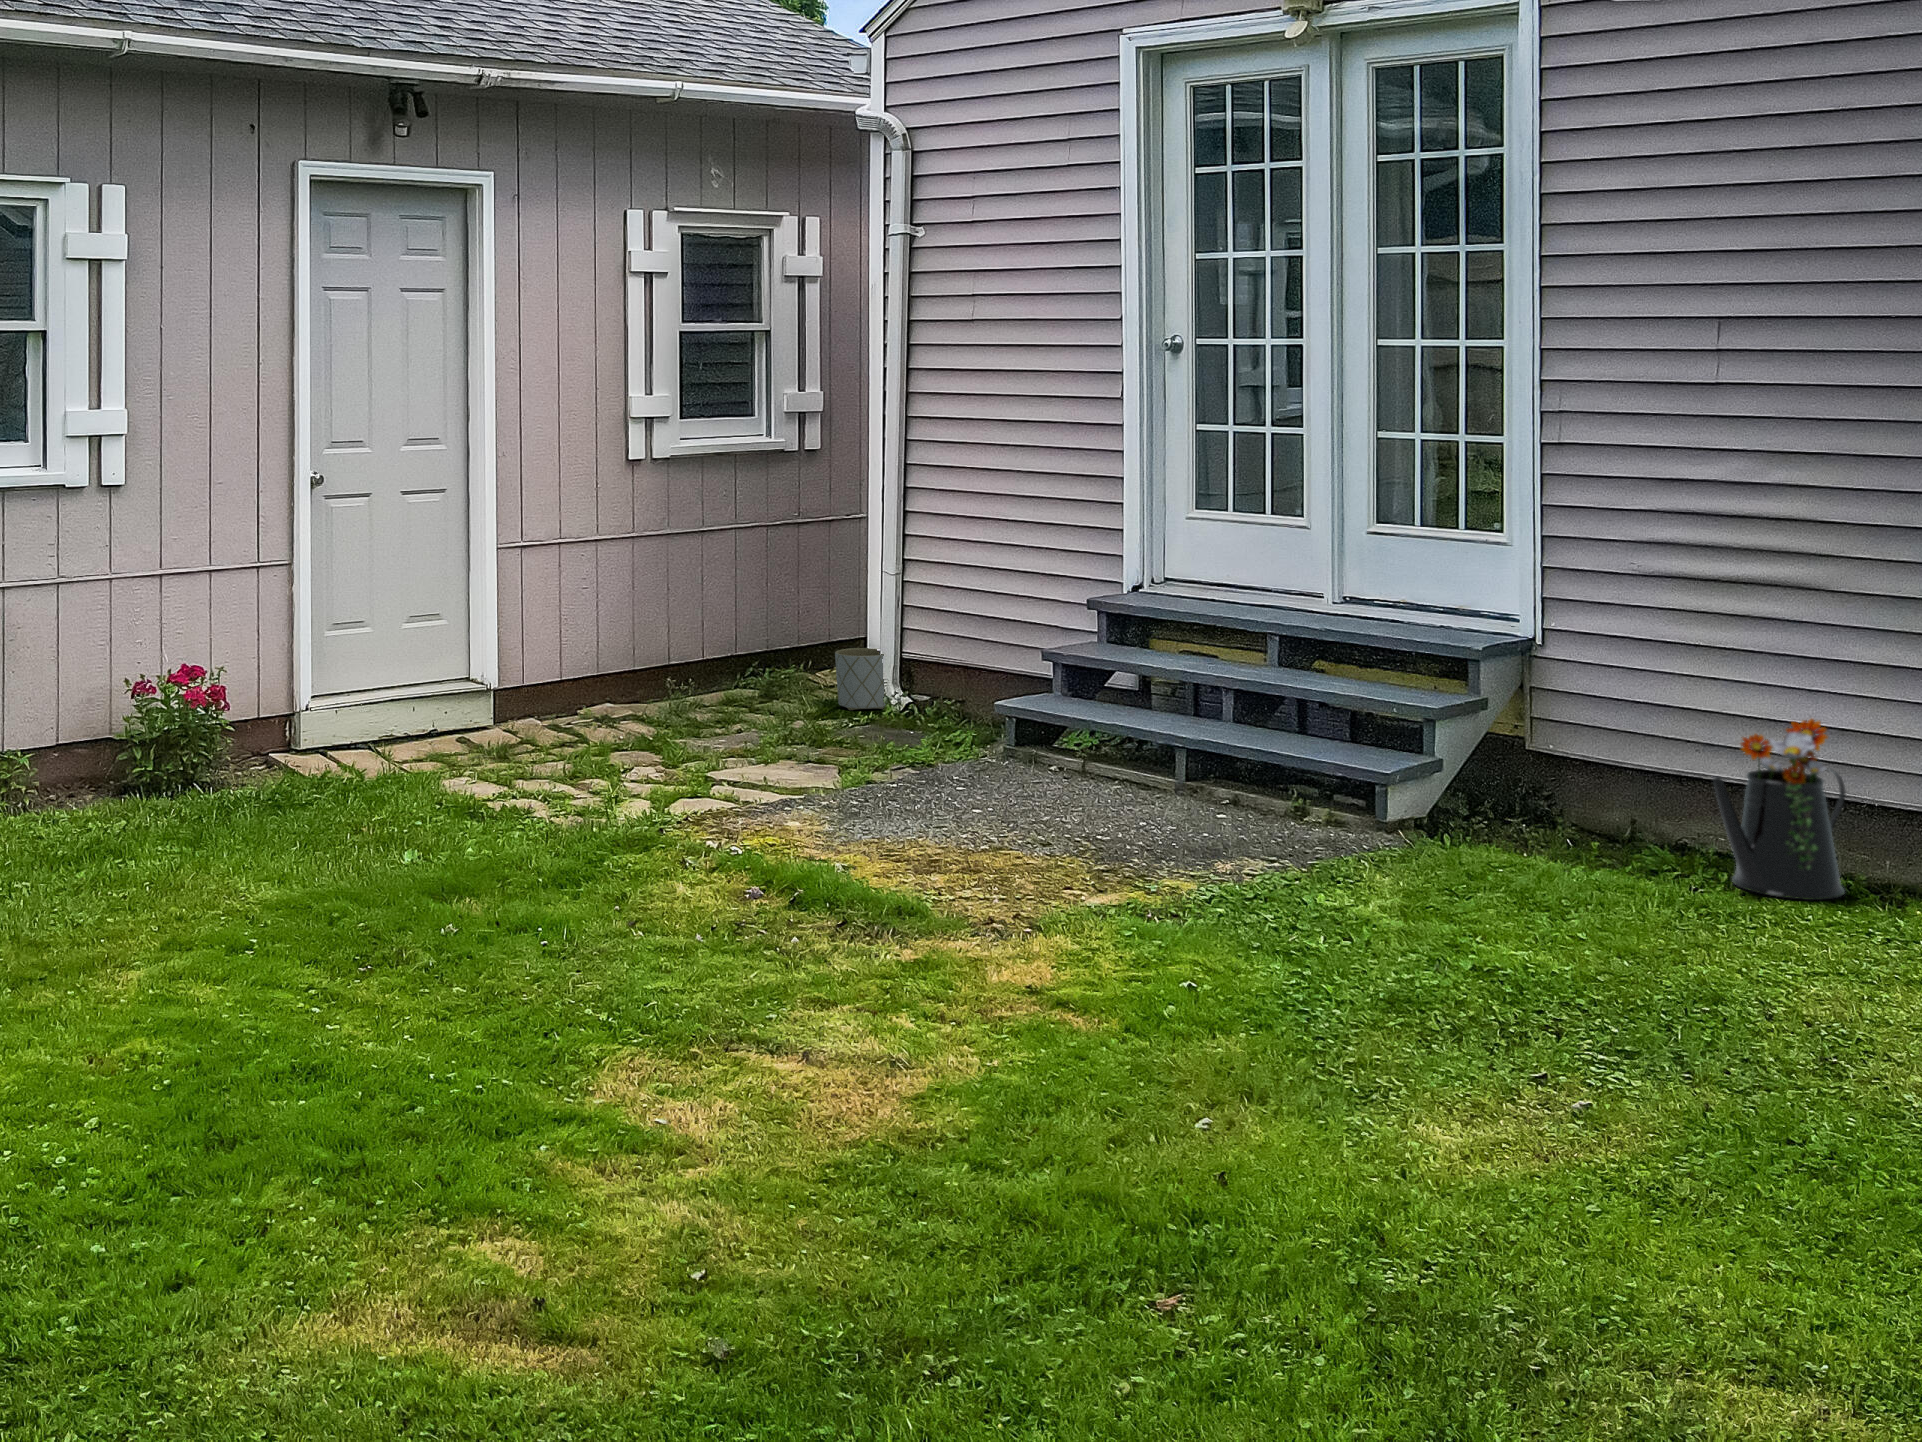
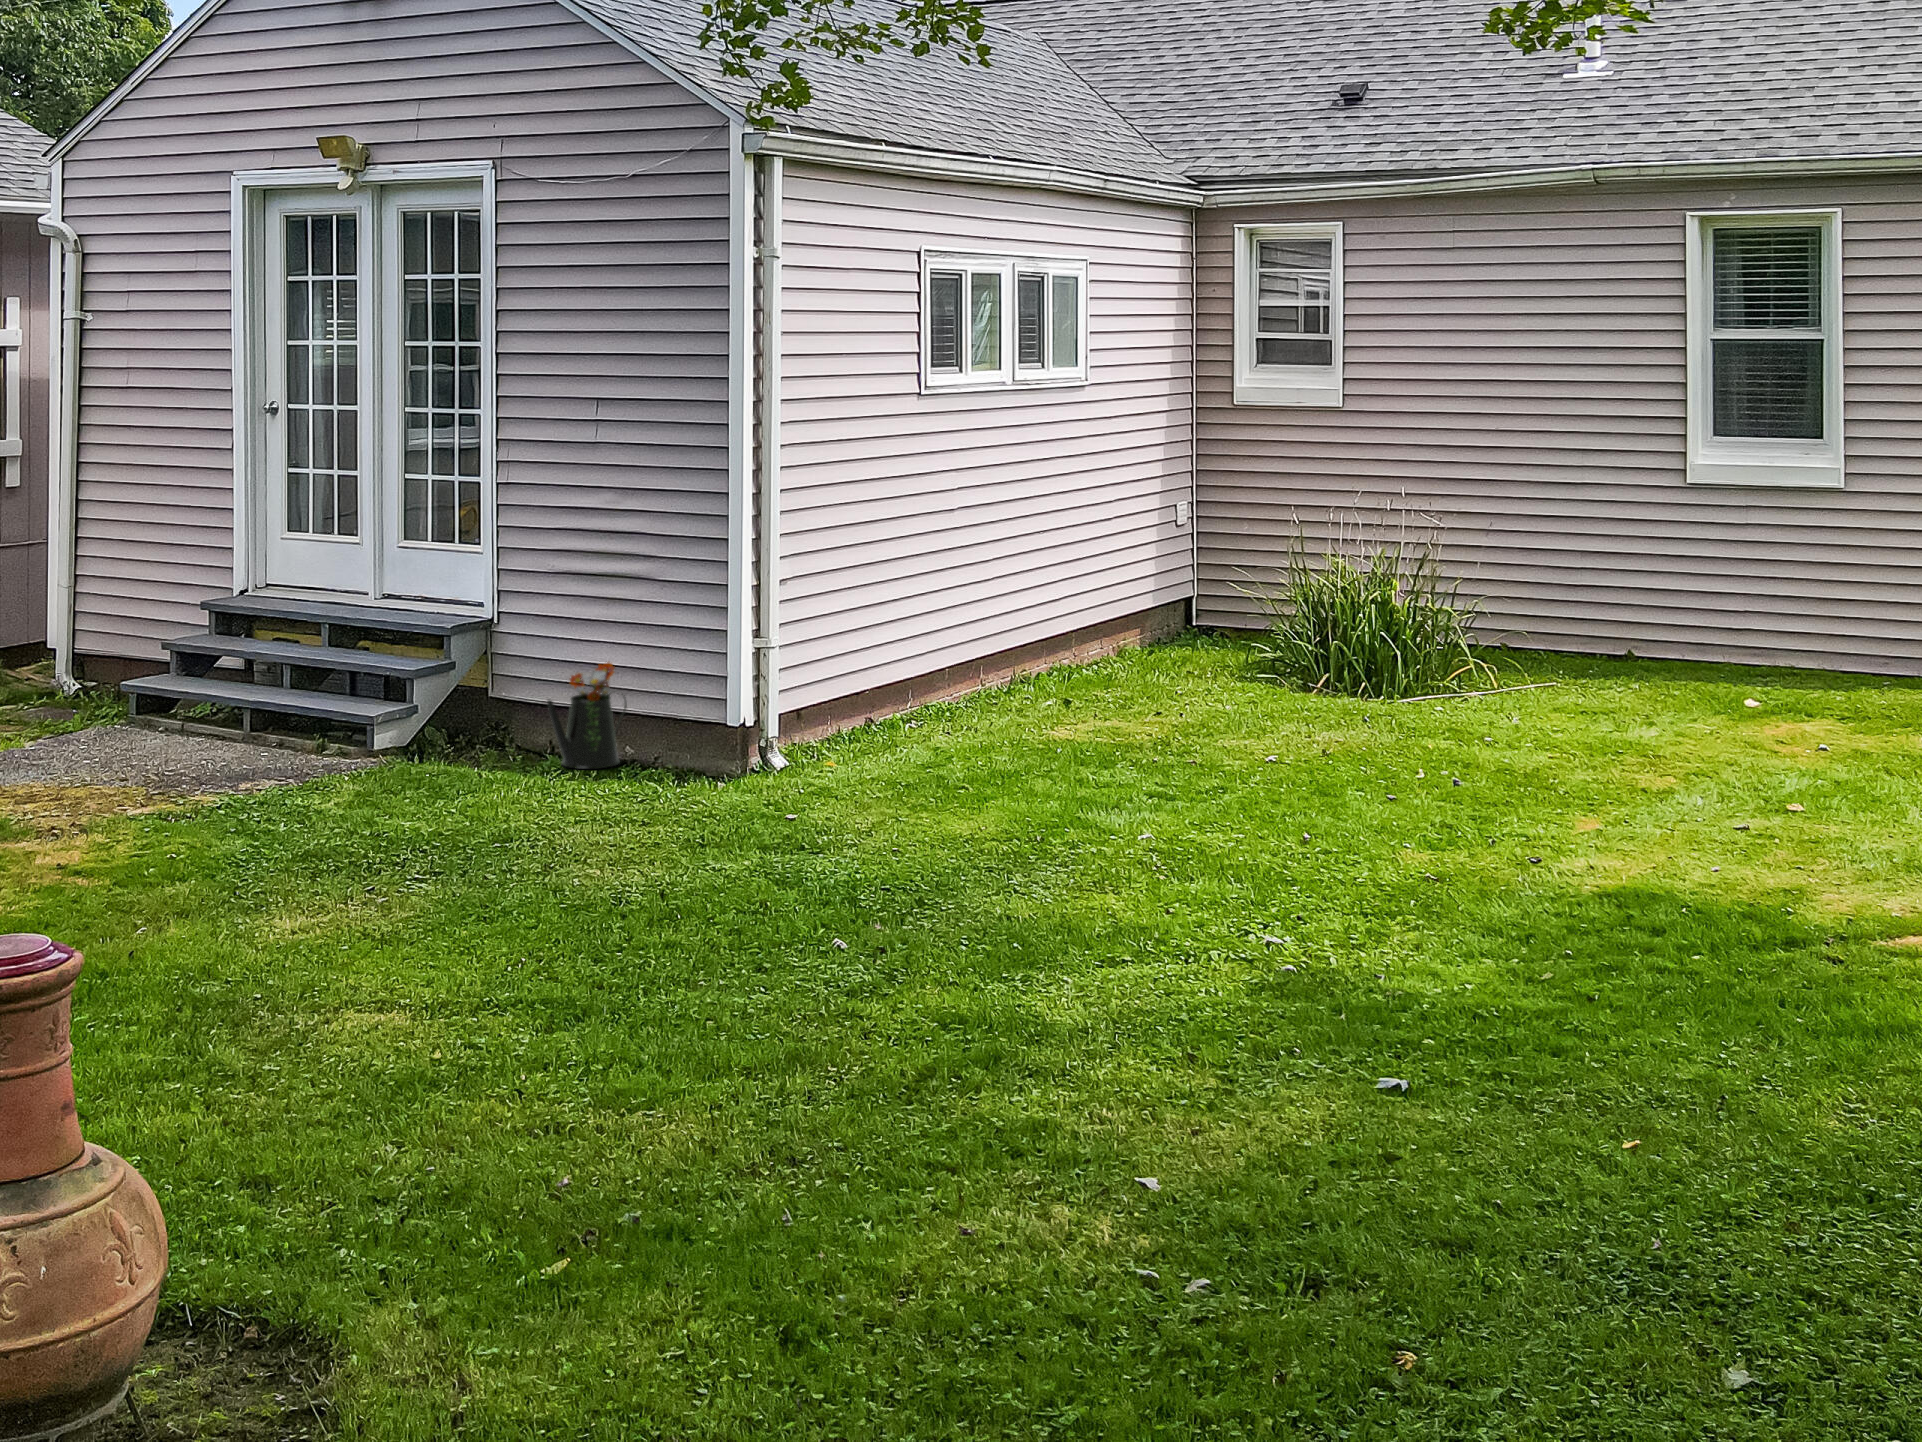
planter: present [835,648,886,710] -> none [17,647,61,696]

